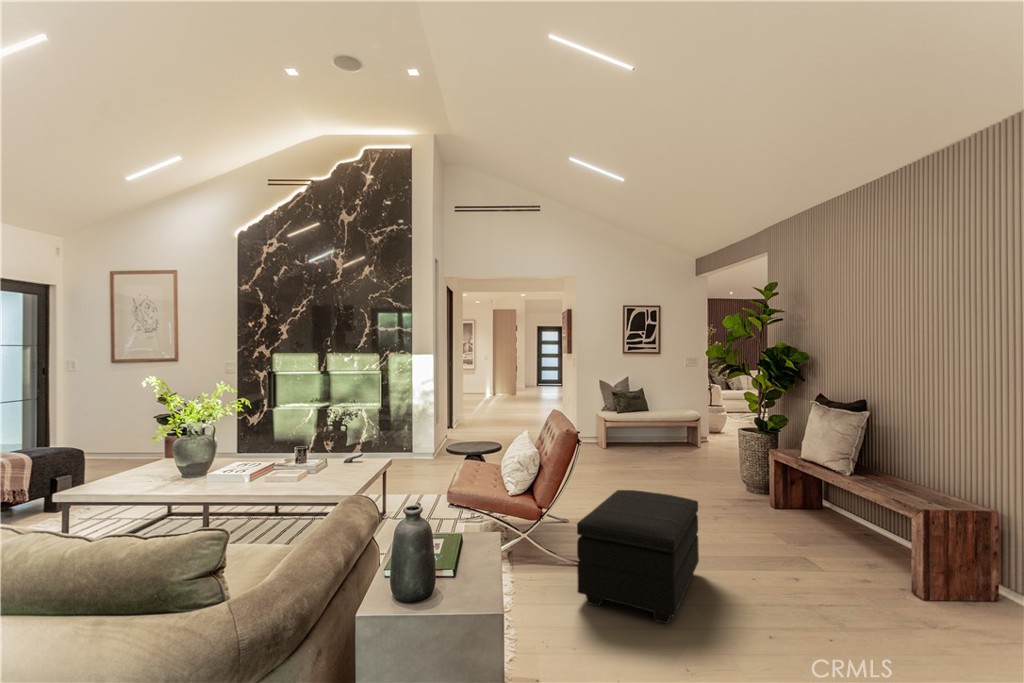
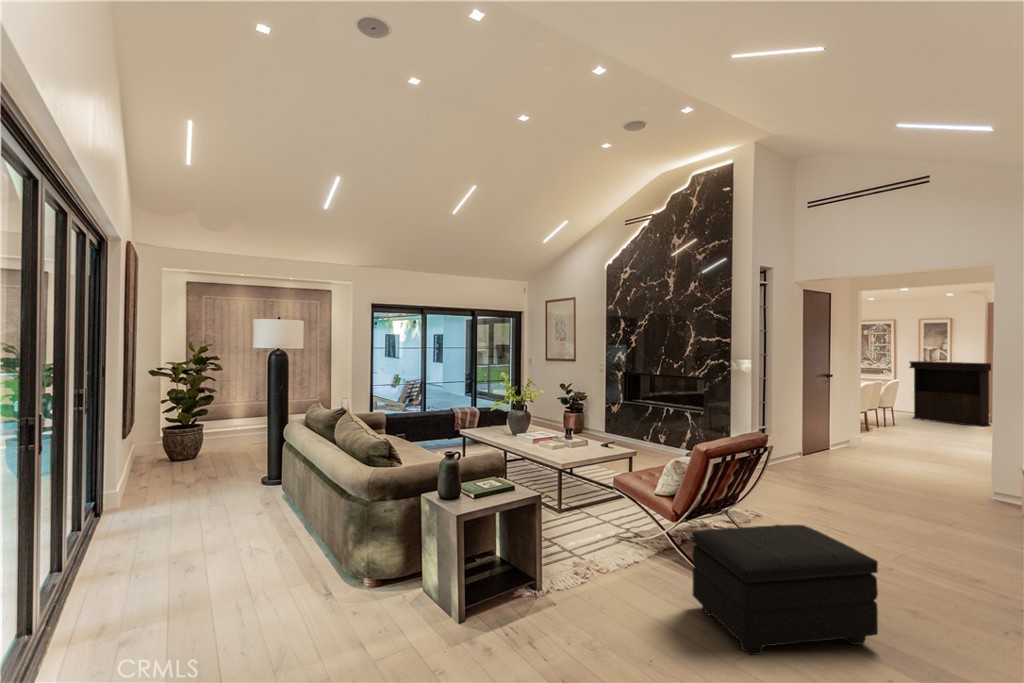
console table: none [473,353,523,400] -> present [909,361,991,427]

